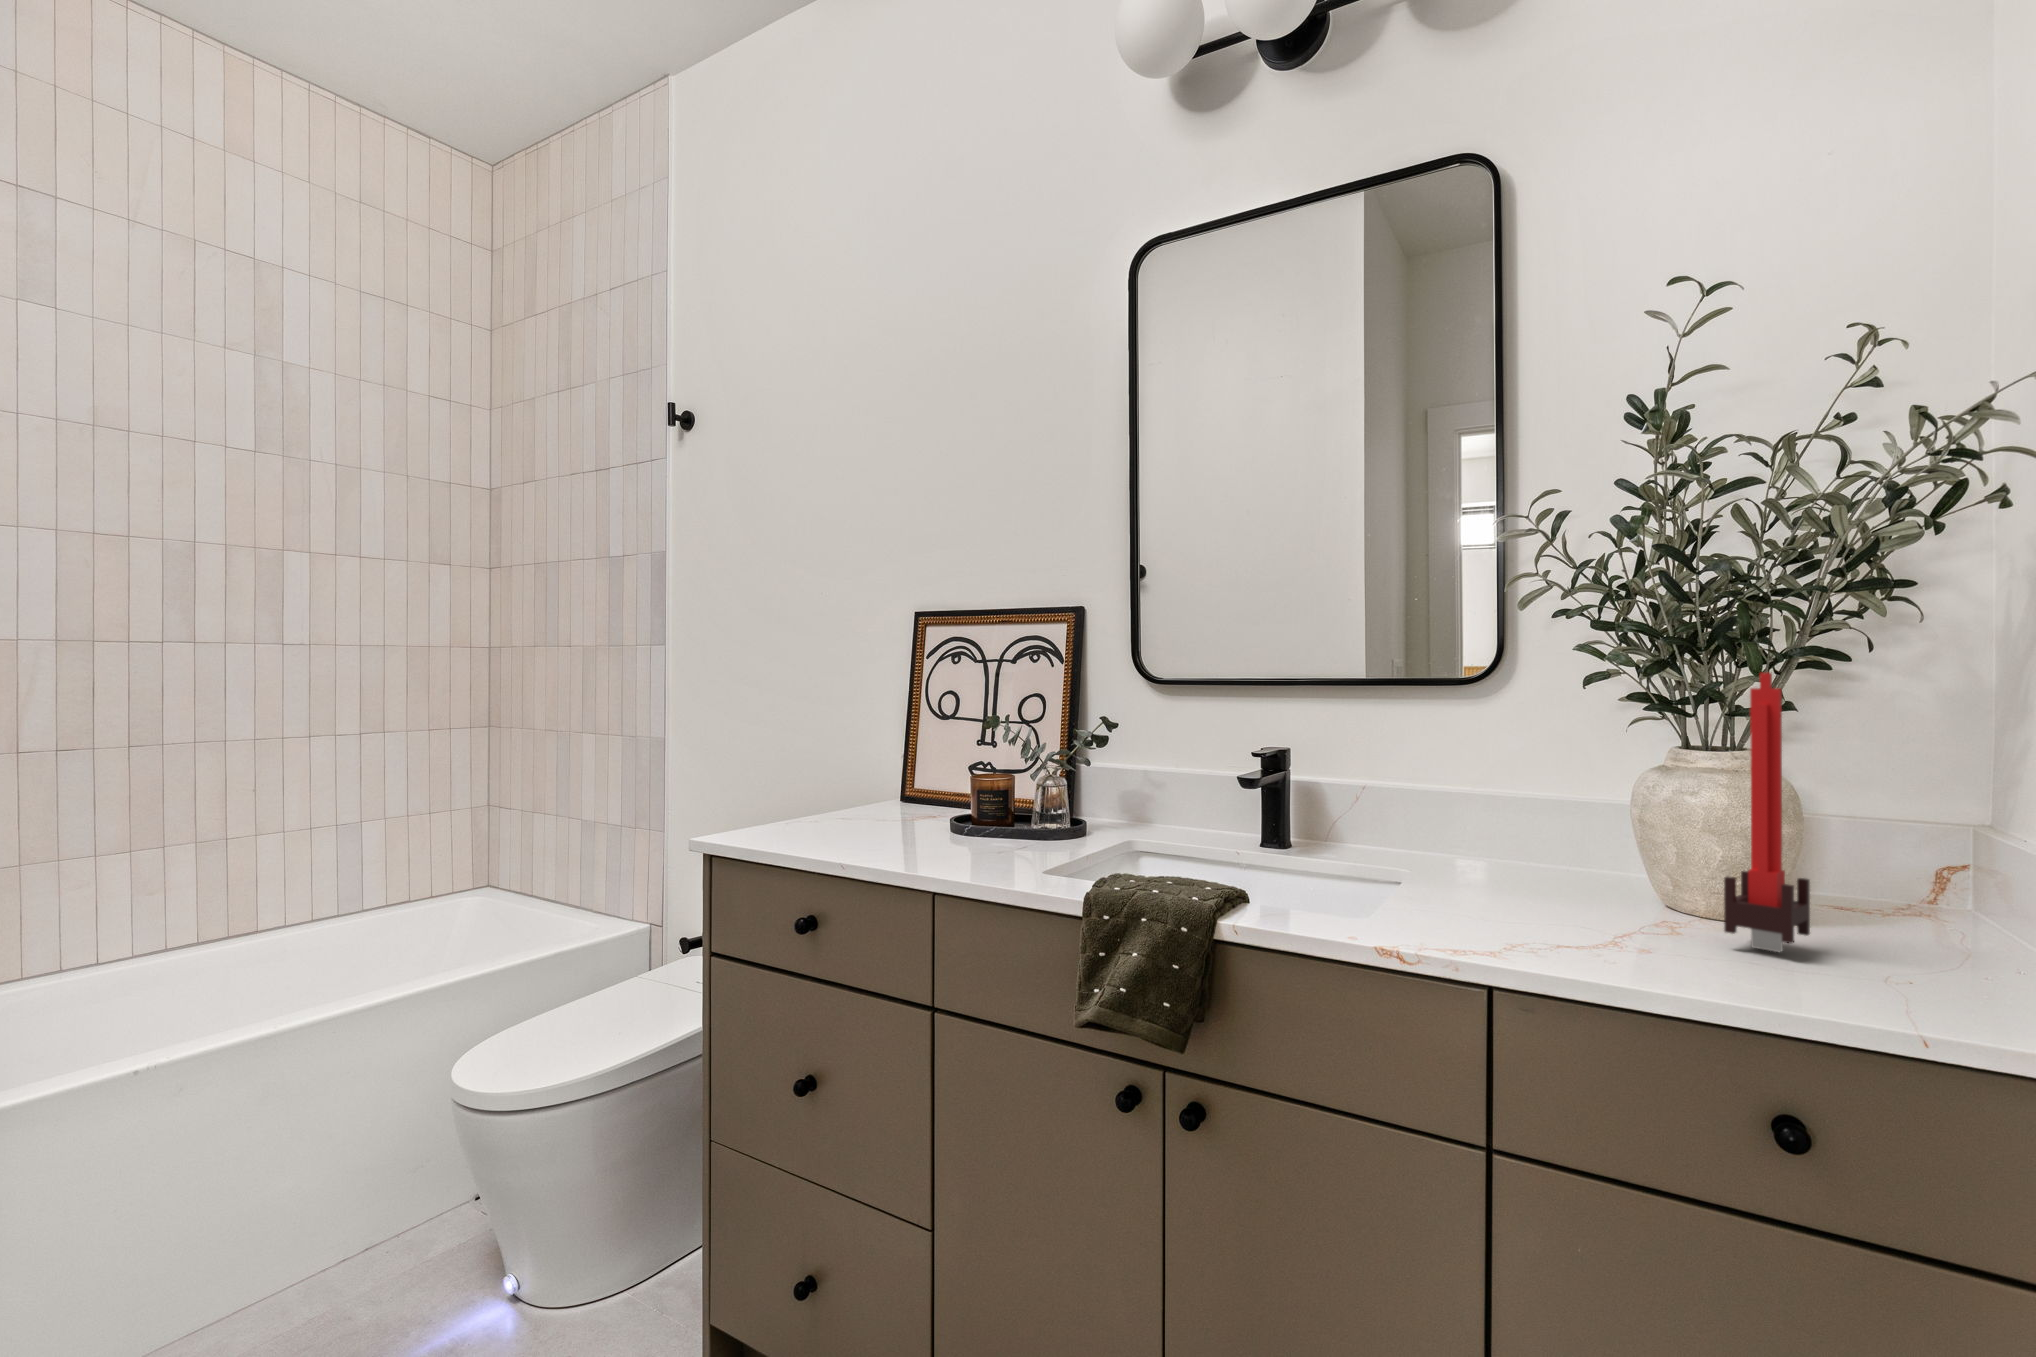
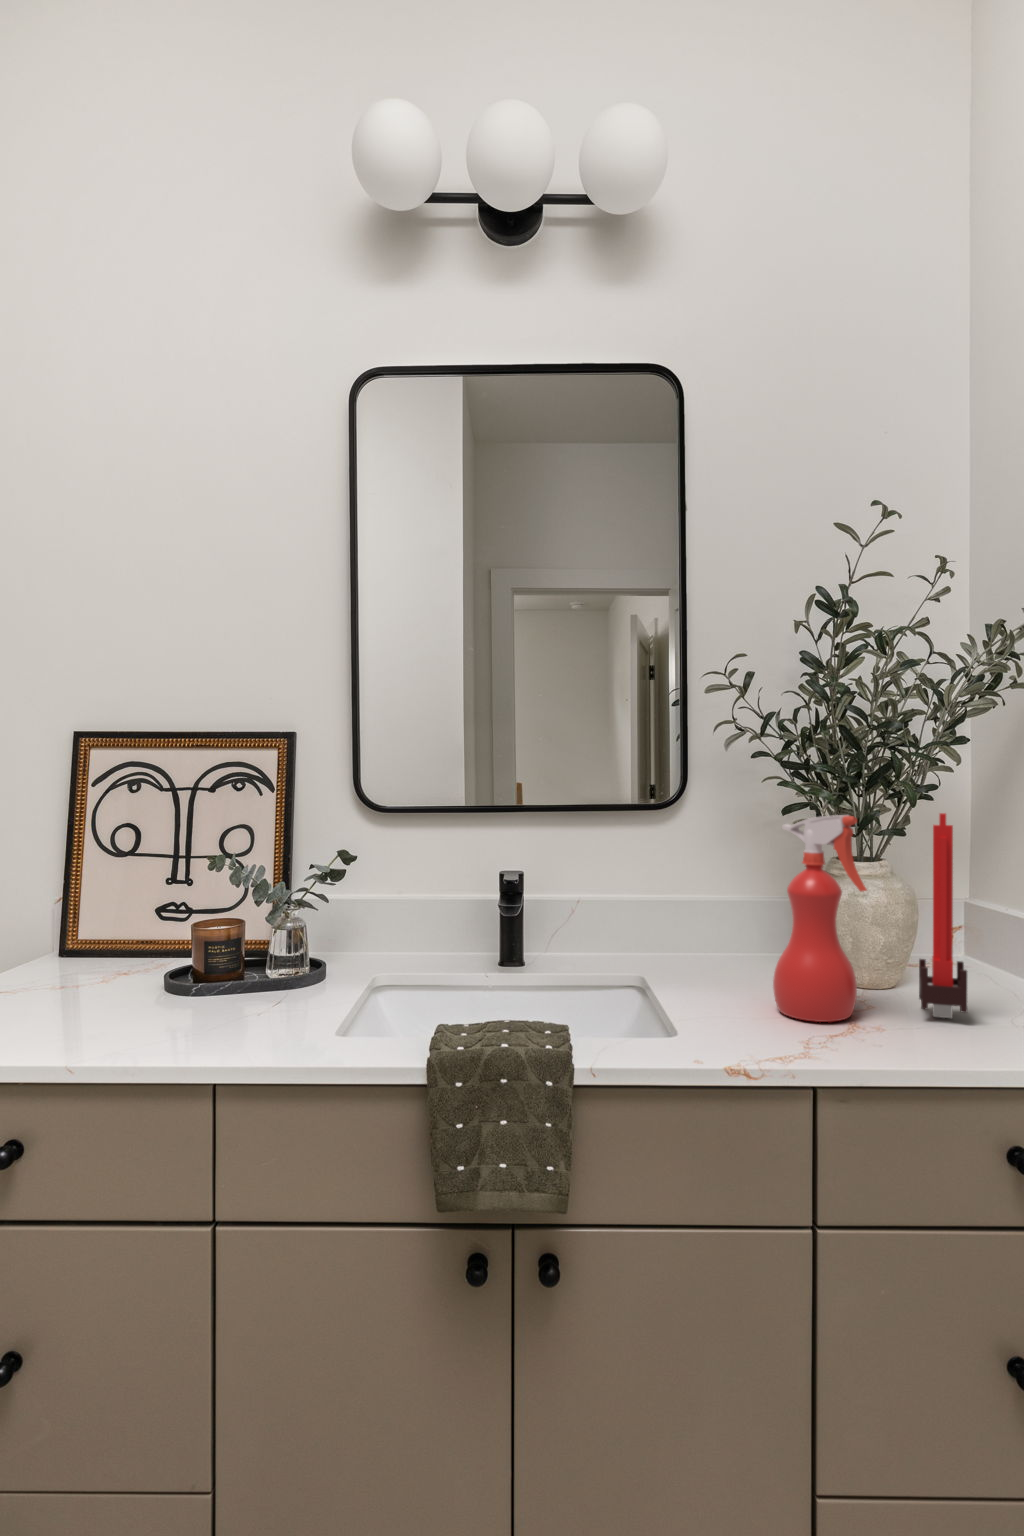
spray bottle: none [1523,672,1637,932] -> present [773,815,867,1022]

